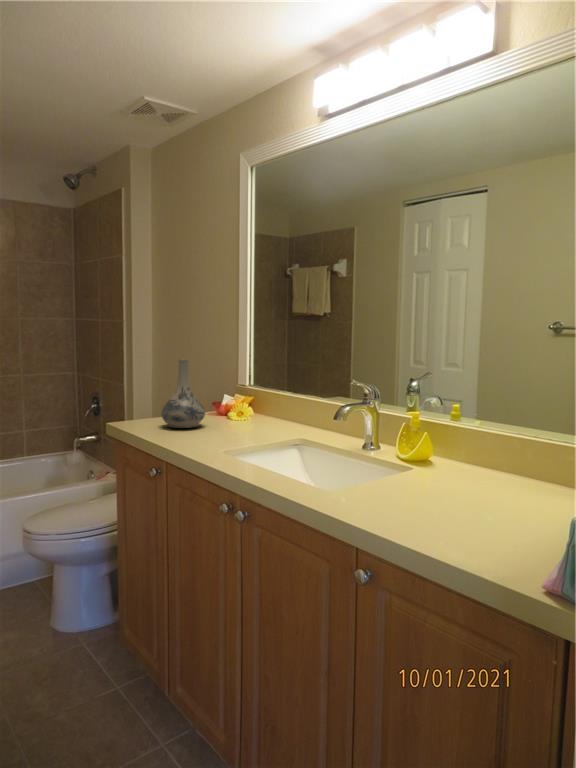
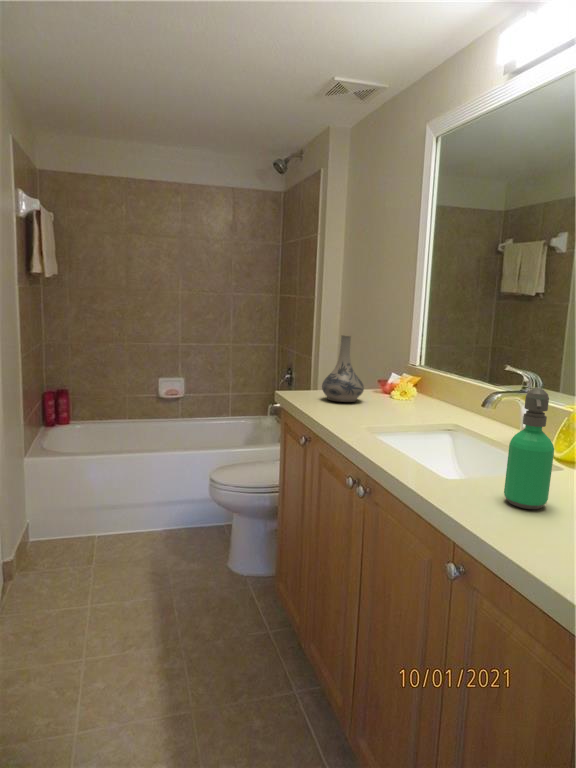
soap dispenser: none [389,400,429,510] -> present [504,388,554,509]

